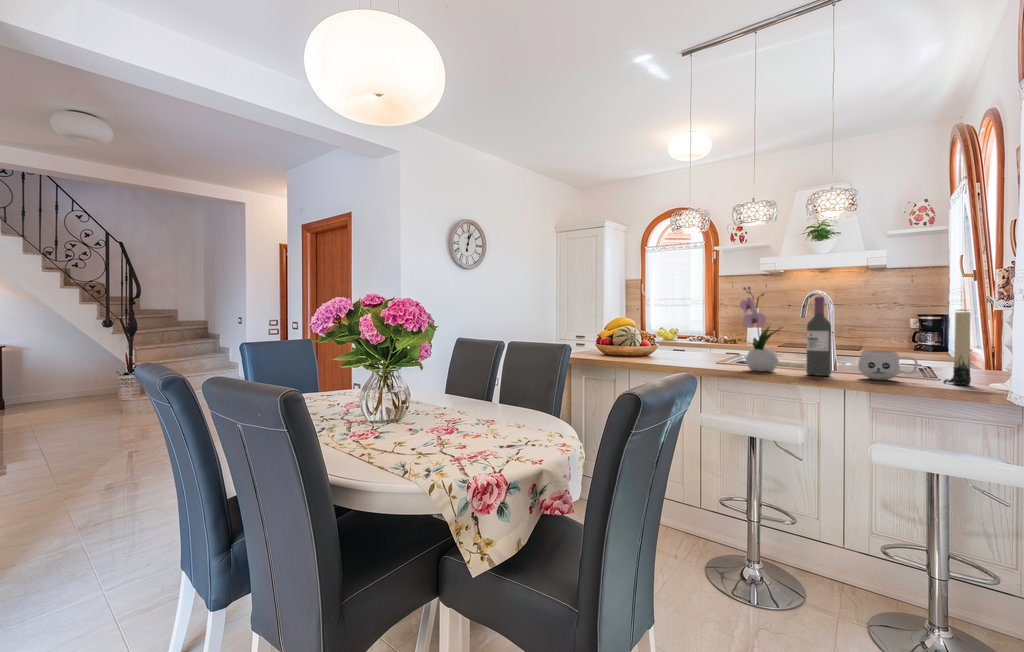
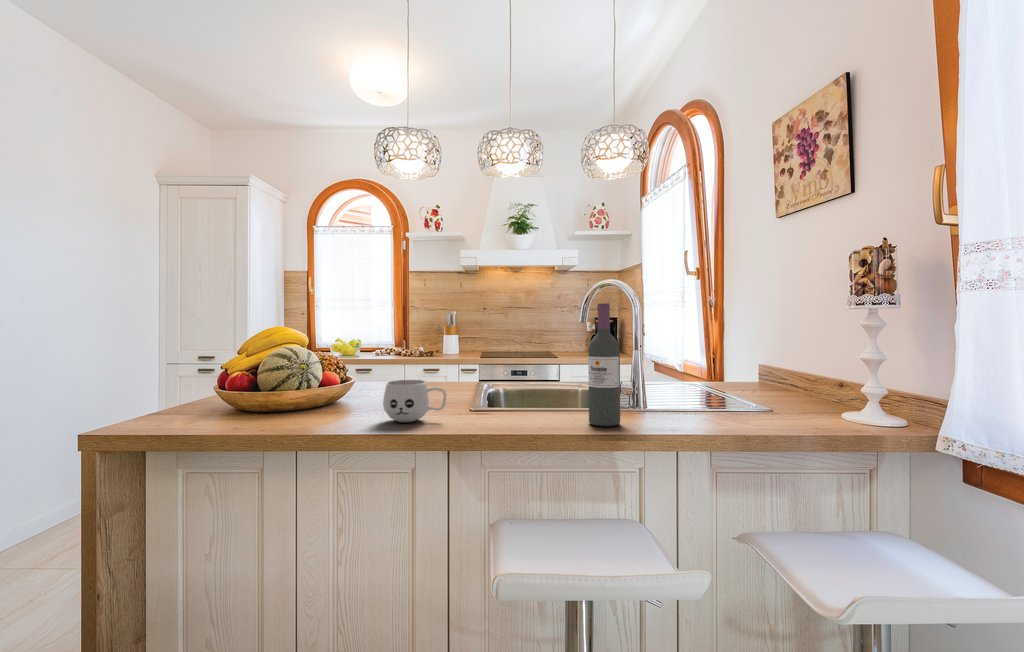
flower arrangement: present [740,287,781,371] -> none [493,284,556,427]
candle: present [944,309,971,385] -> none [739,323,770,424]
mug: present [858,351,918,380] -> present [383,380,446,422]

